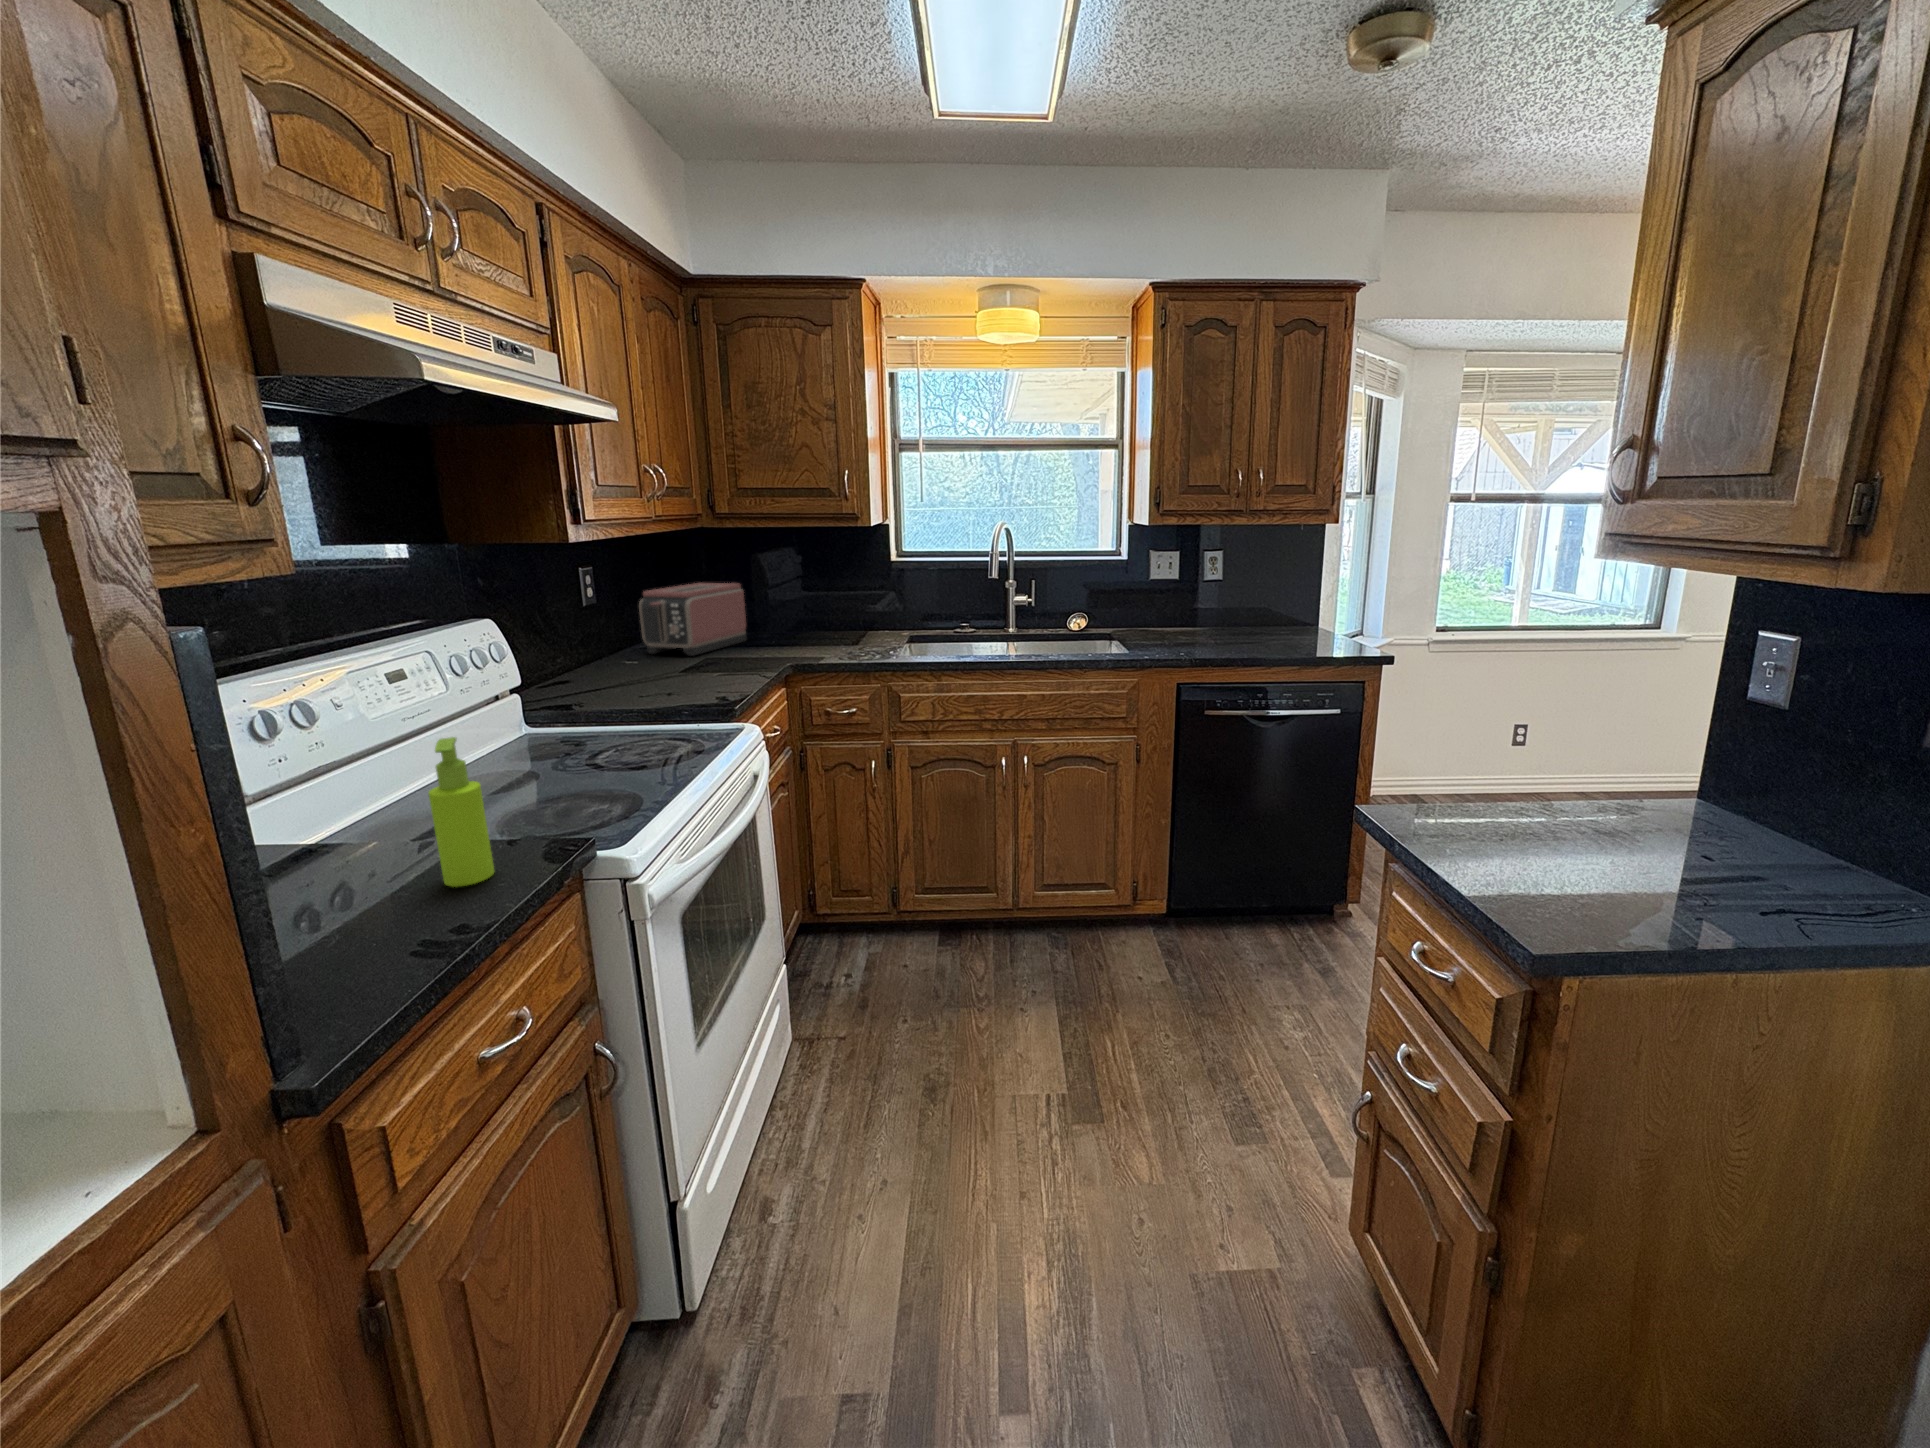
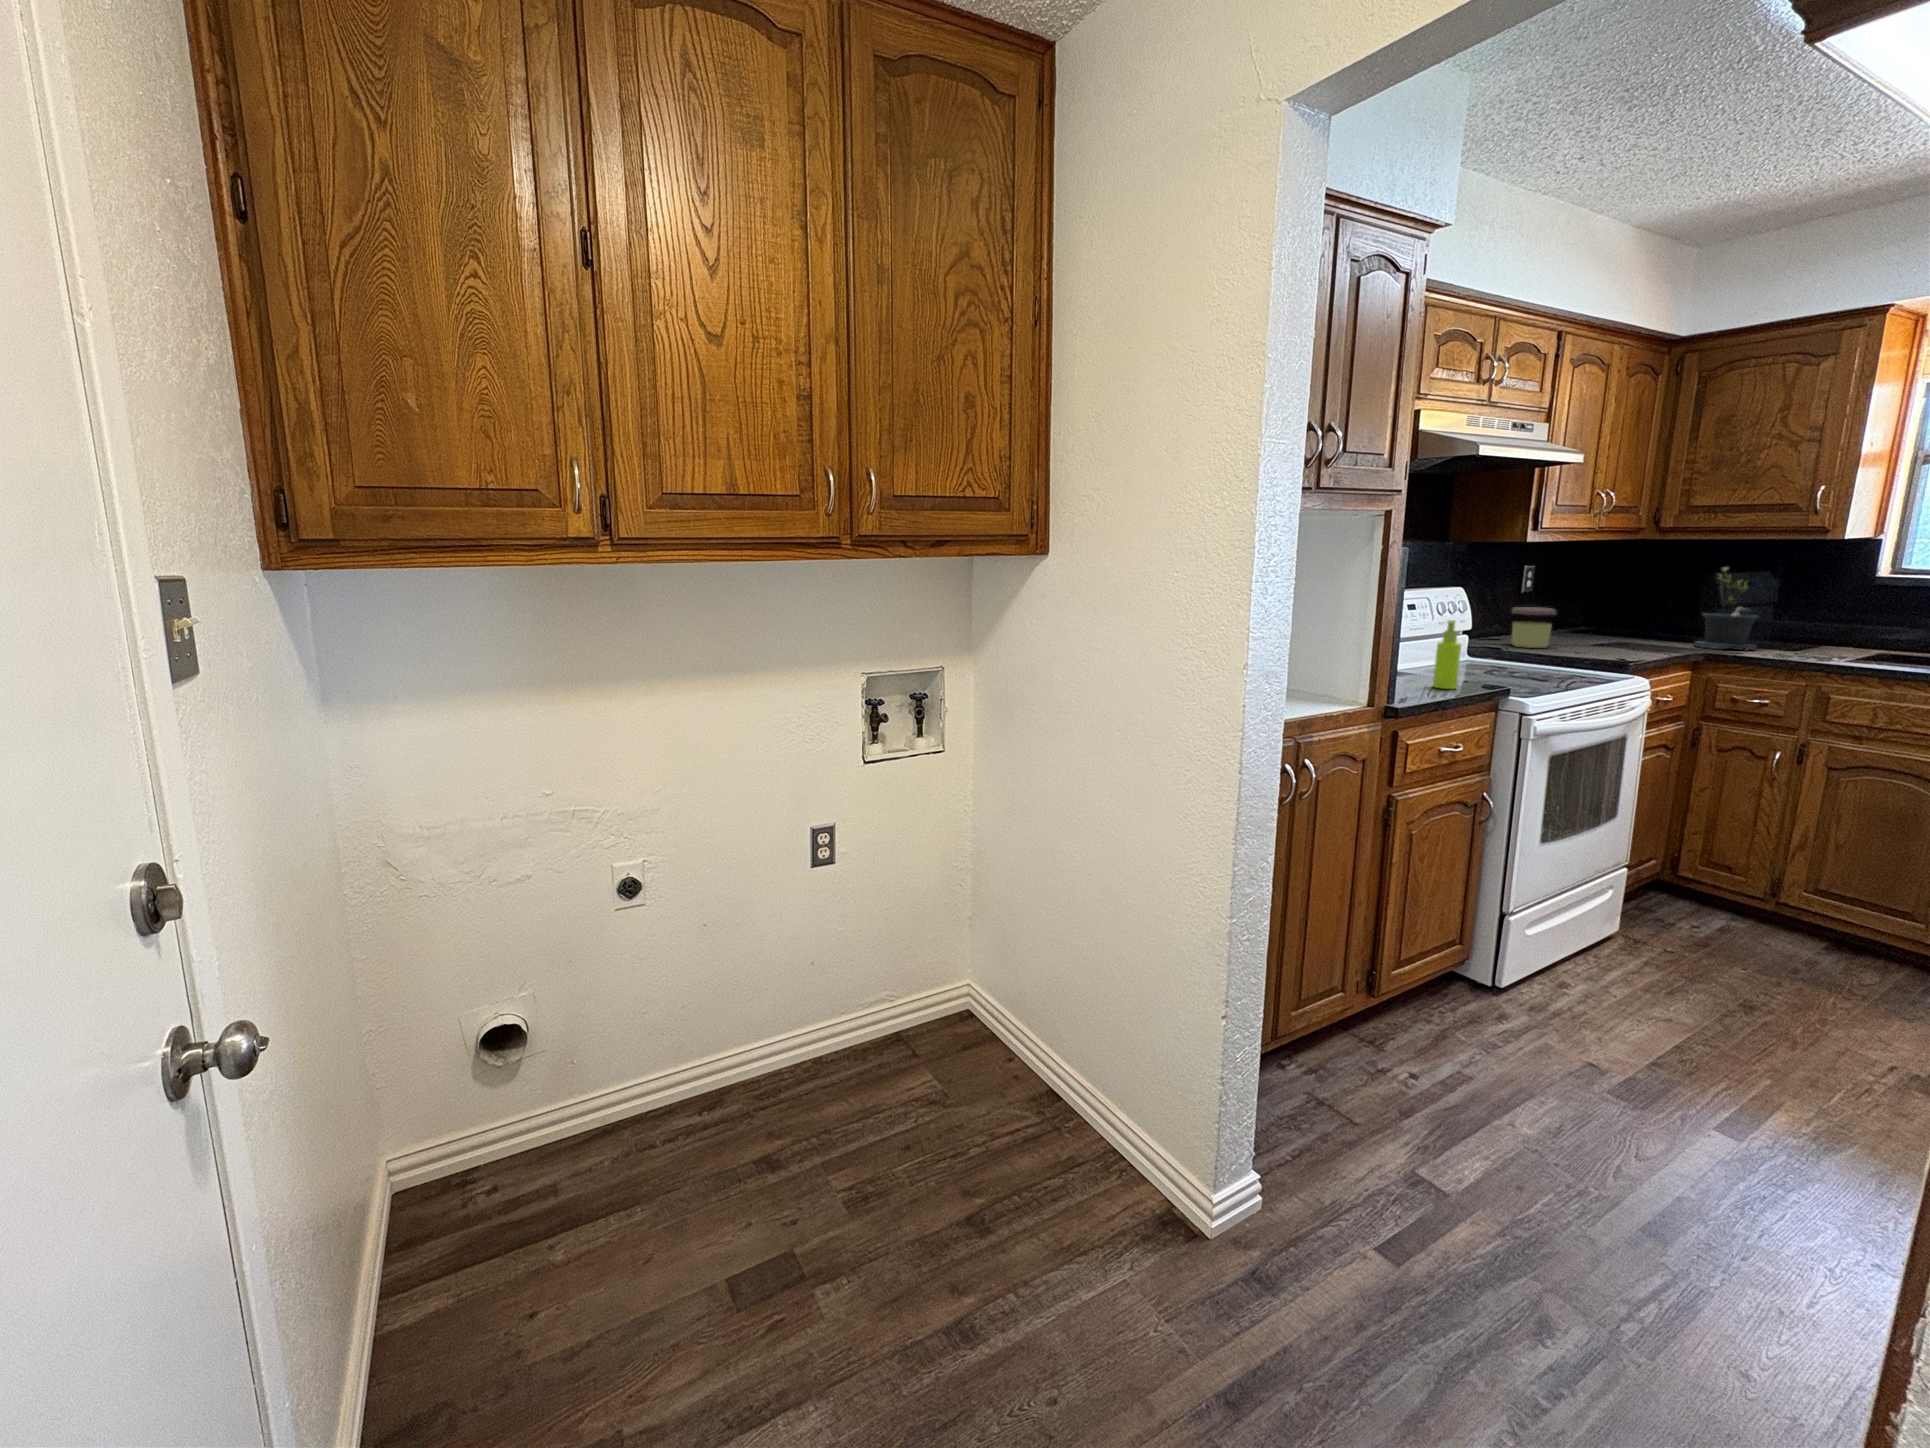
potted plant: none [777,560,829,655] -> present [1694,567,1758,650]
toaster: present [639,583,747,656] -> none [1562,586,1672,639]
jar: none [576,631,634,693] -> present [1511,607,1556,648]

